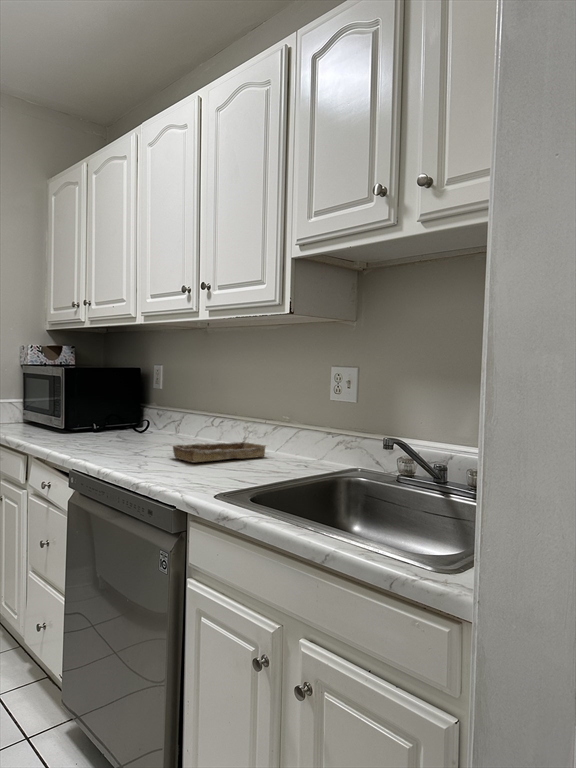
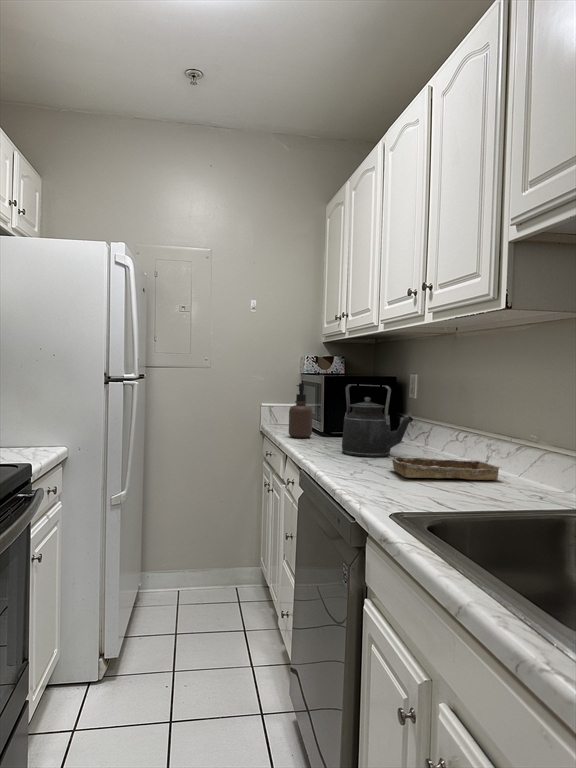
soap dispenser: none [25,376,54,436] -> present [289,383,312,438]
kettle: none [103,376,179,449] -> present [342,384,413,457]

